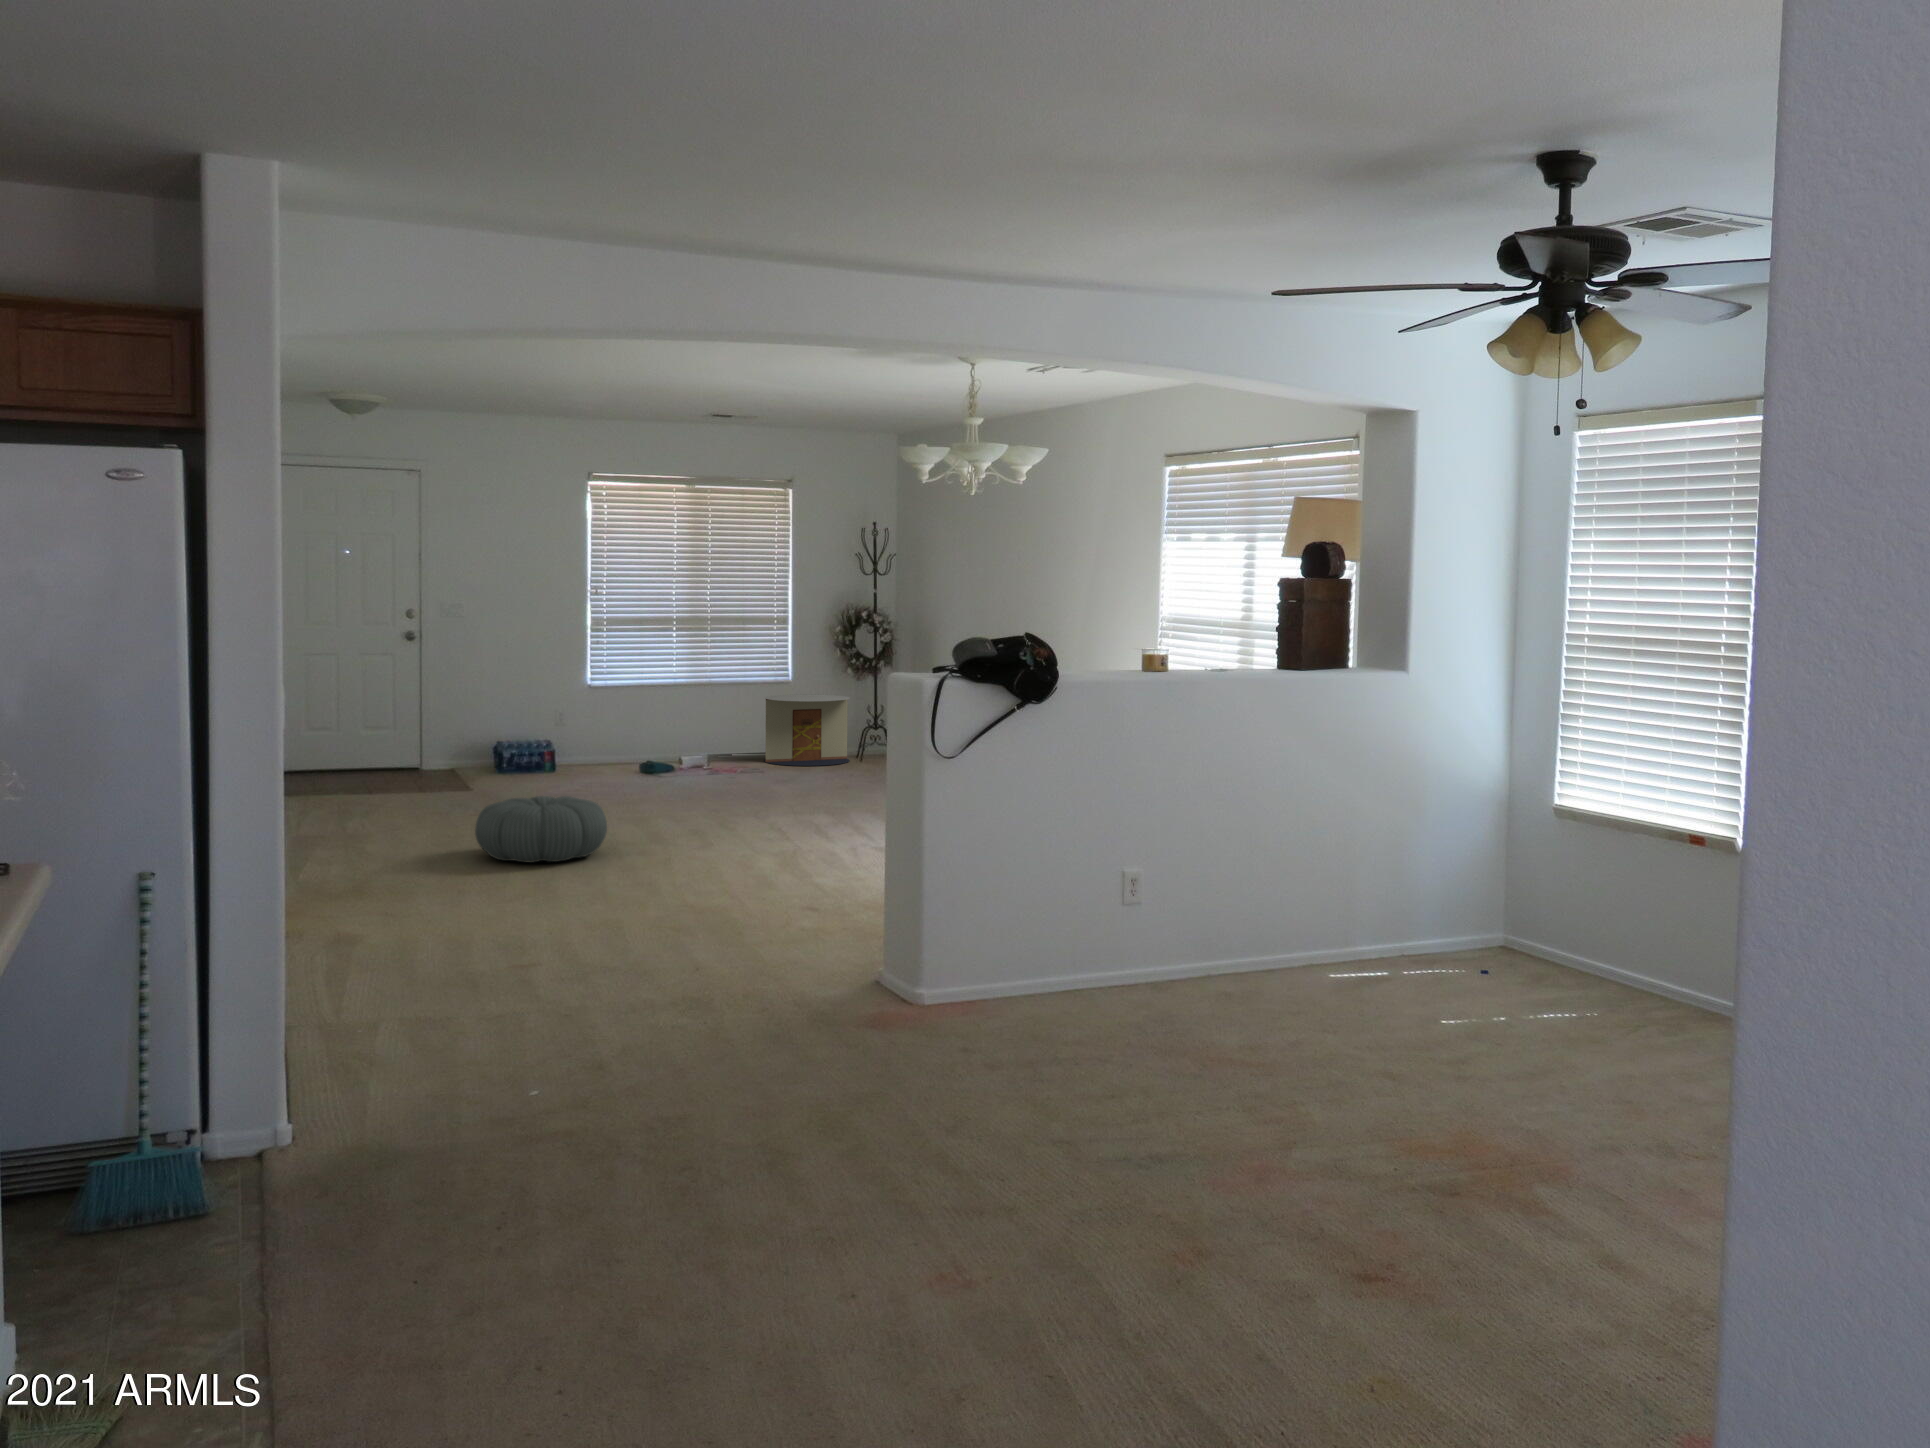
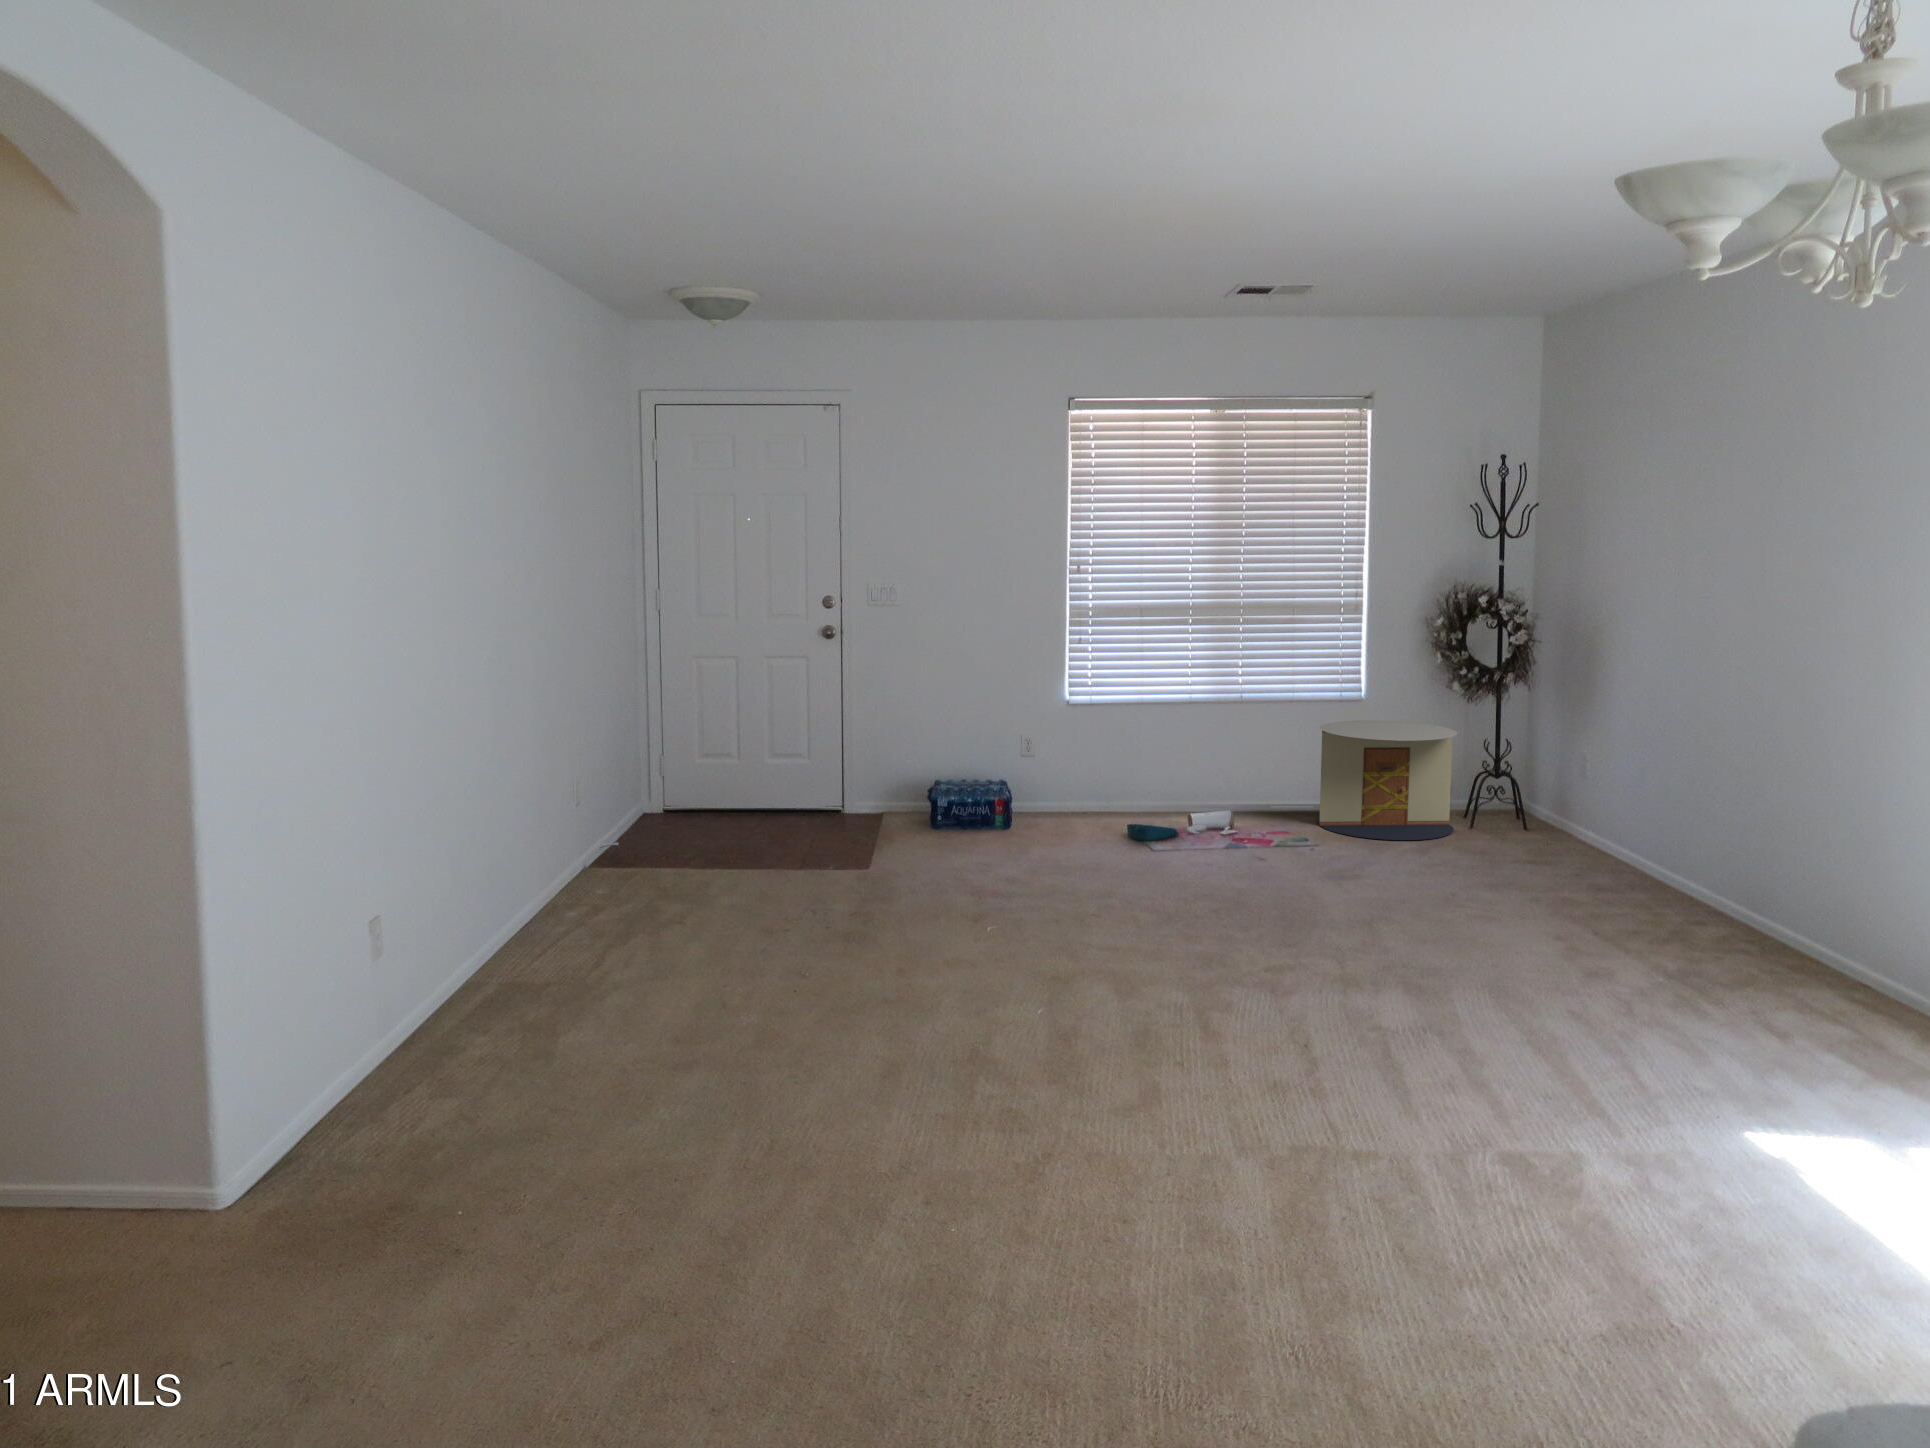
pouf: present [475,796,607,863] -> none [732,974,974,1138]

